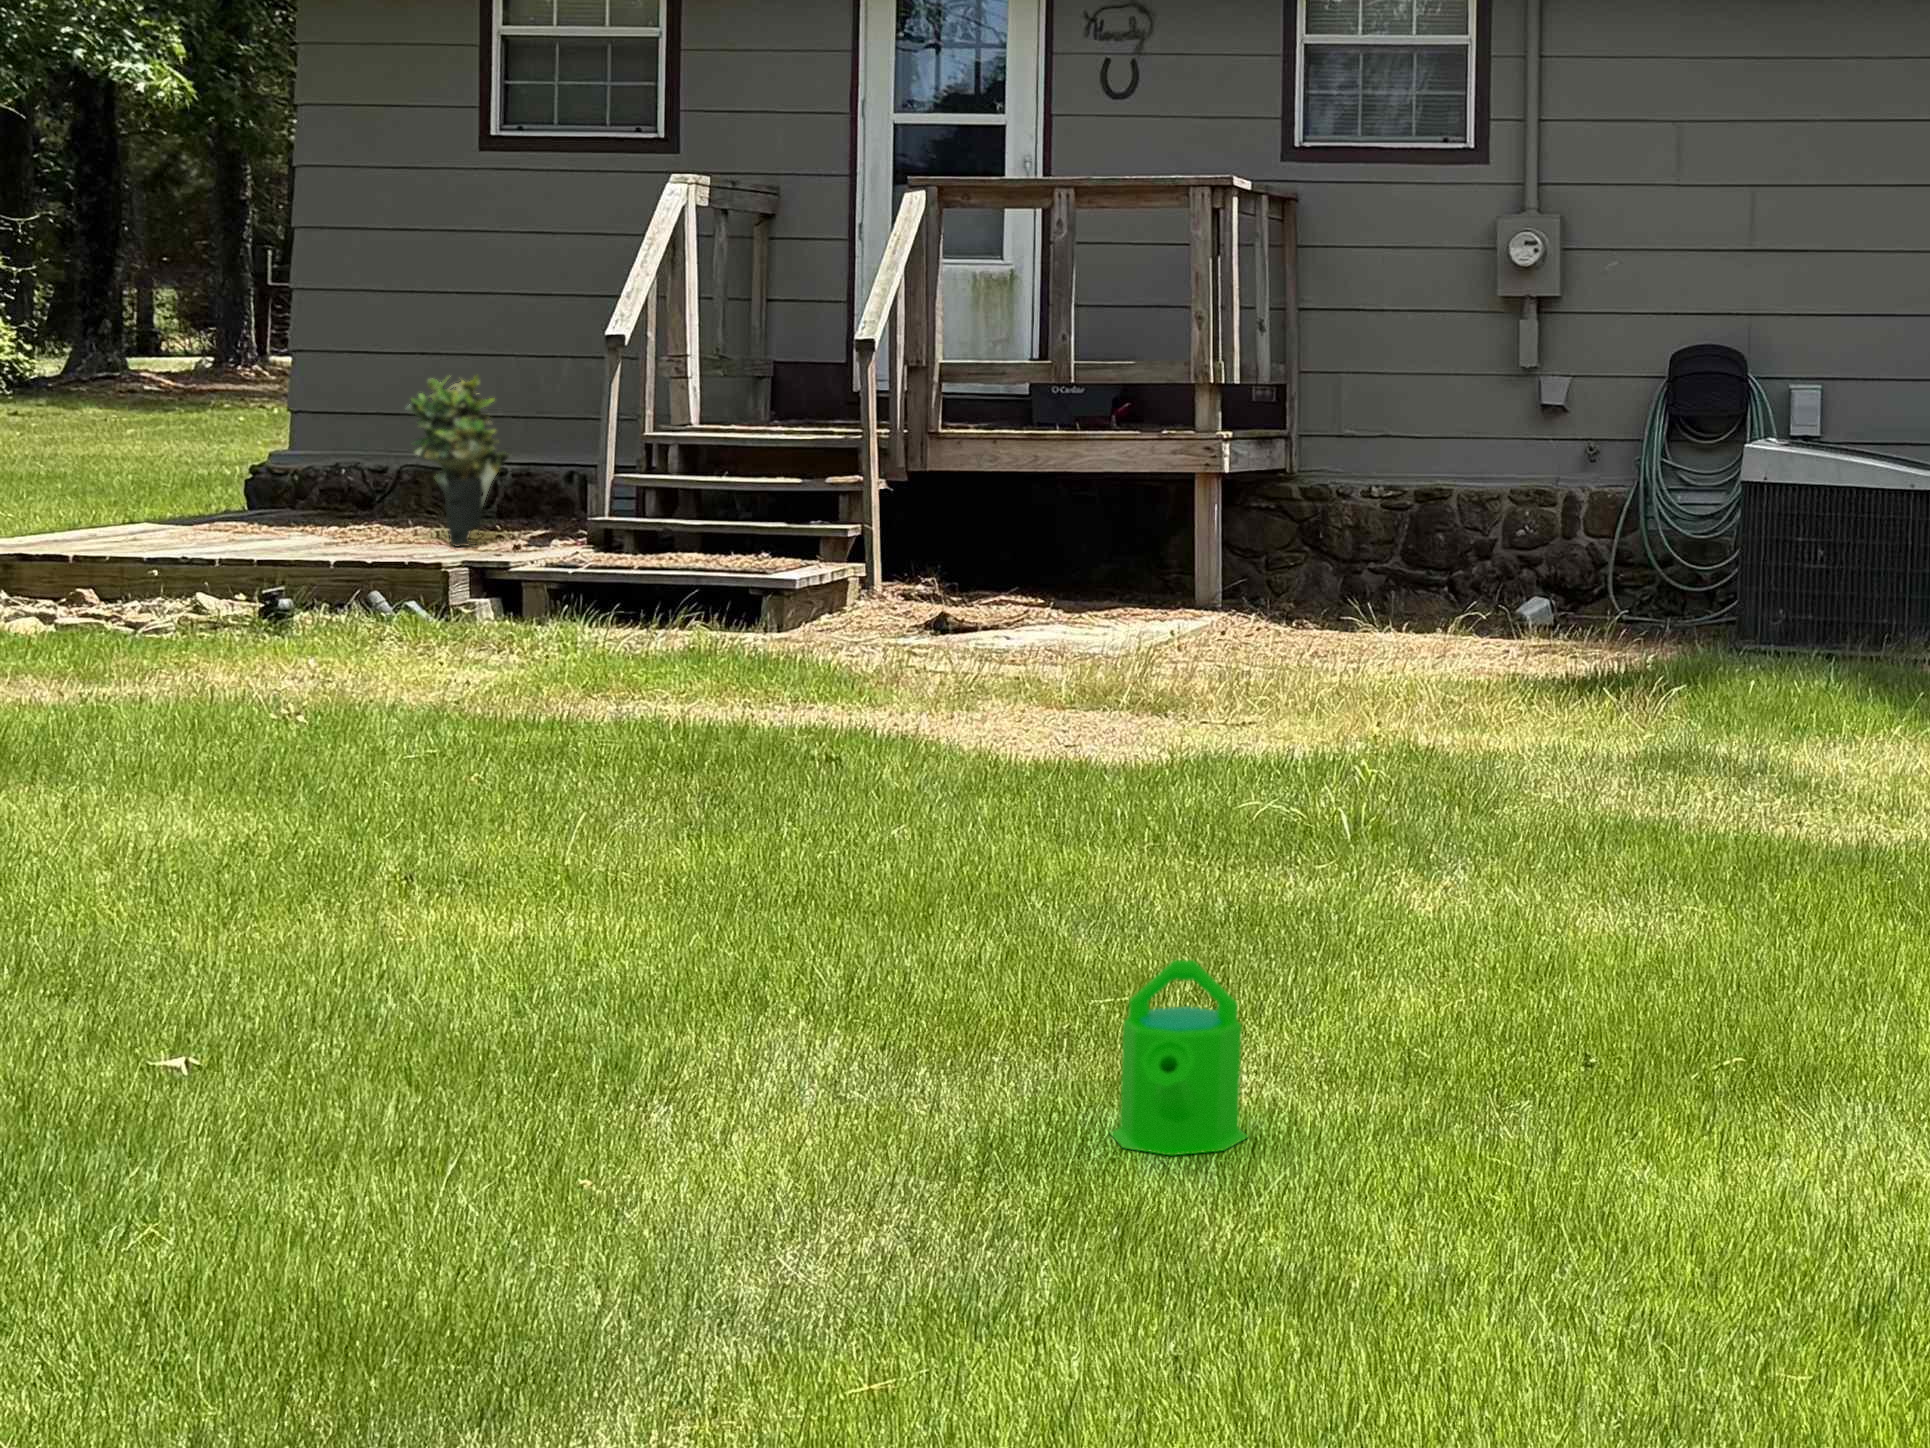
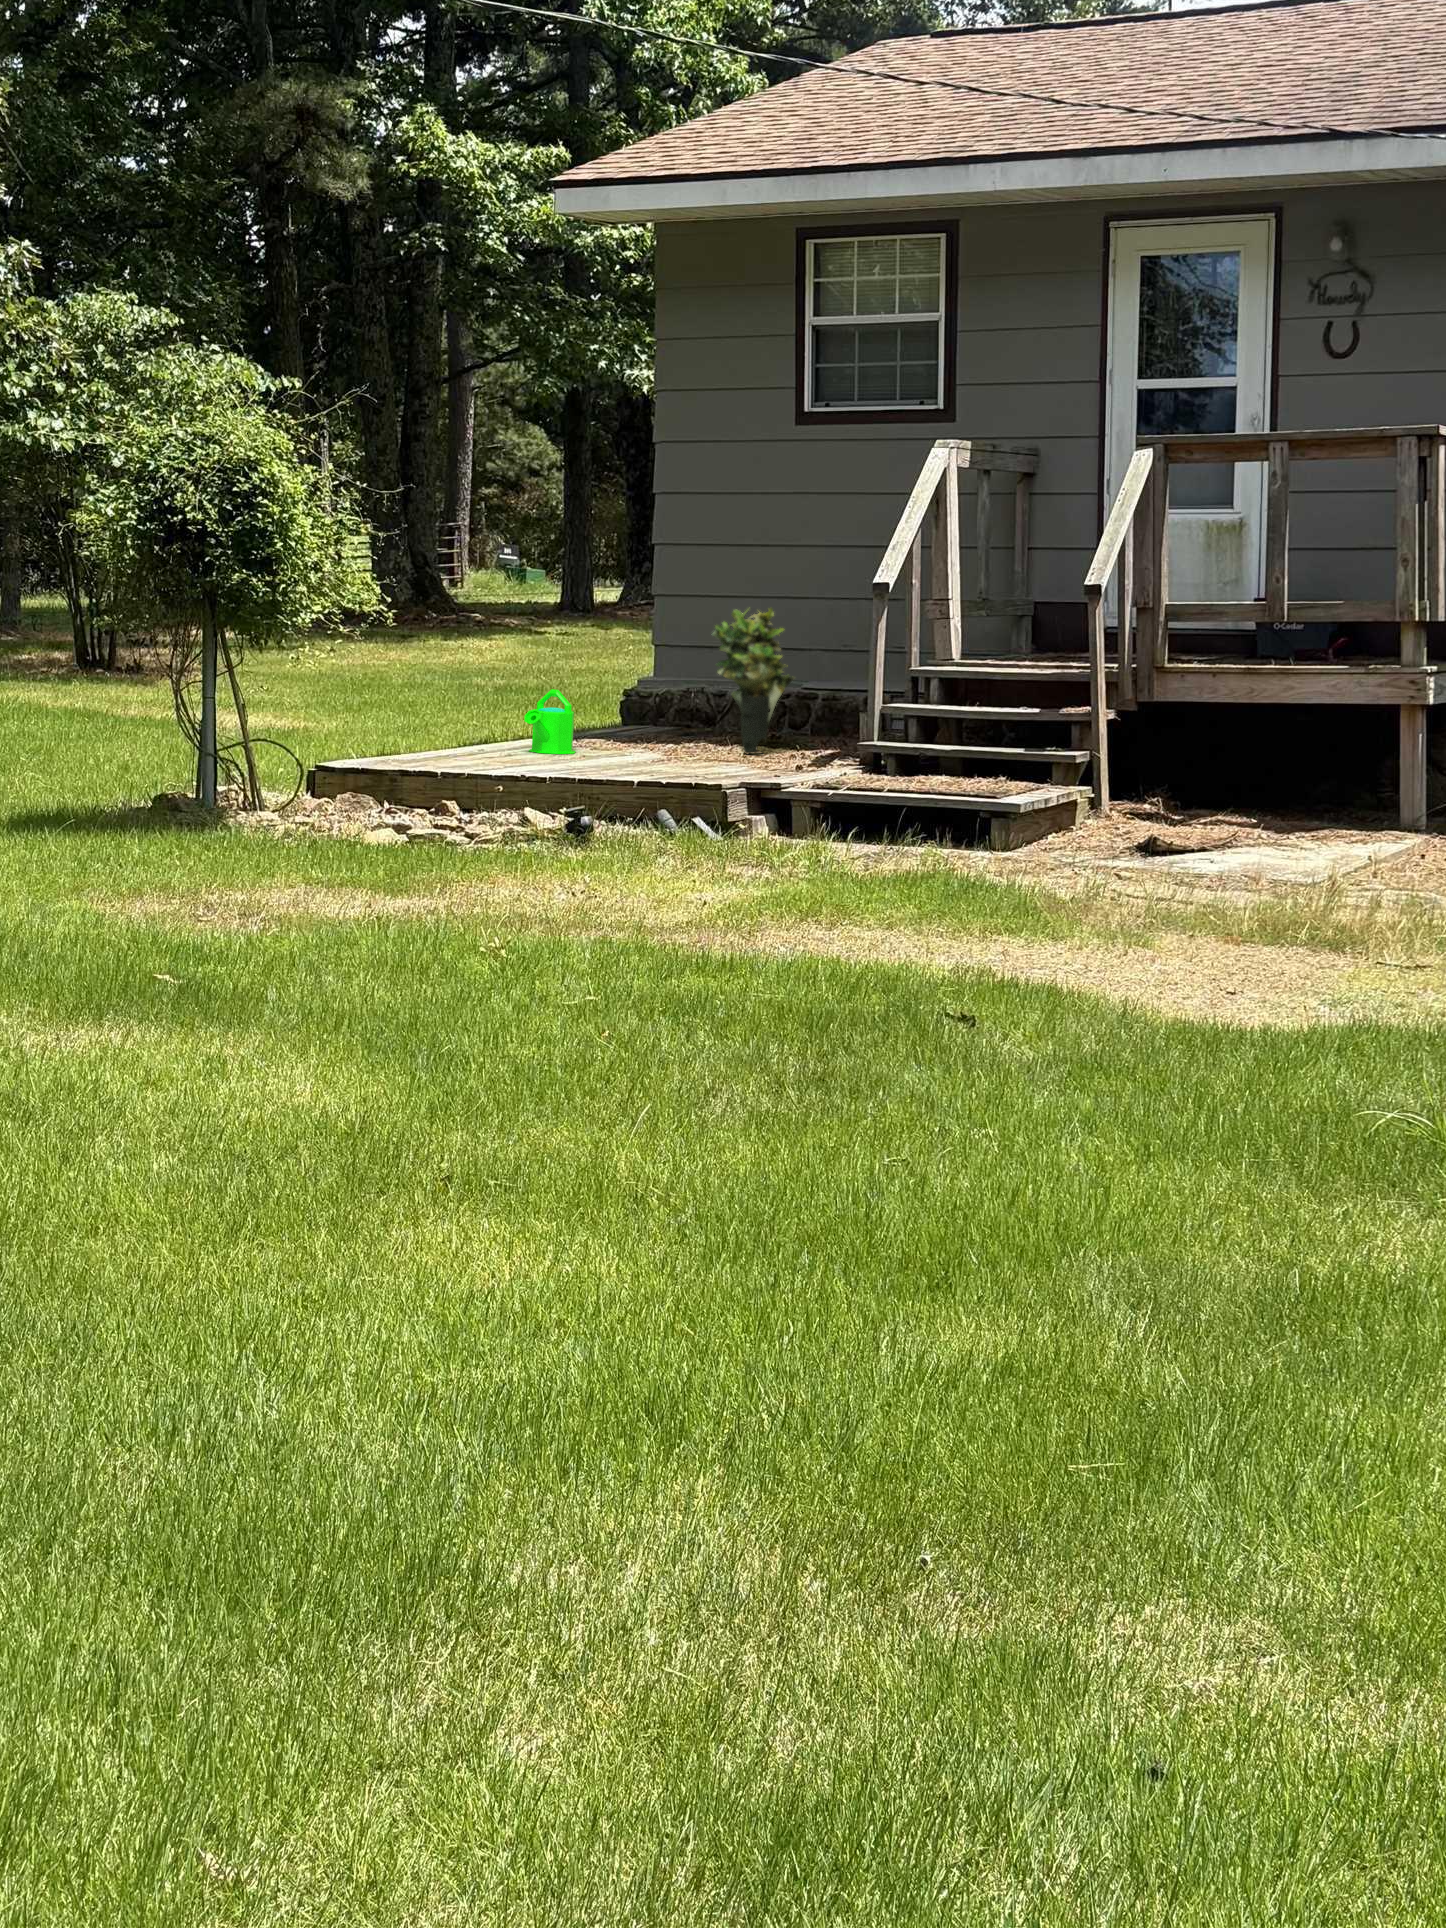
watering can: present [1111,960,1247,1155] -> present [524,689,575,754]

